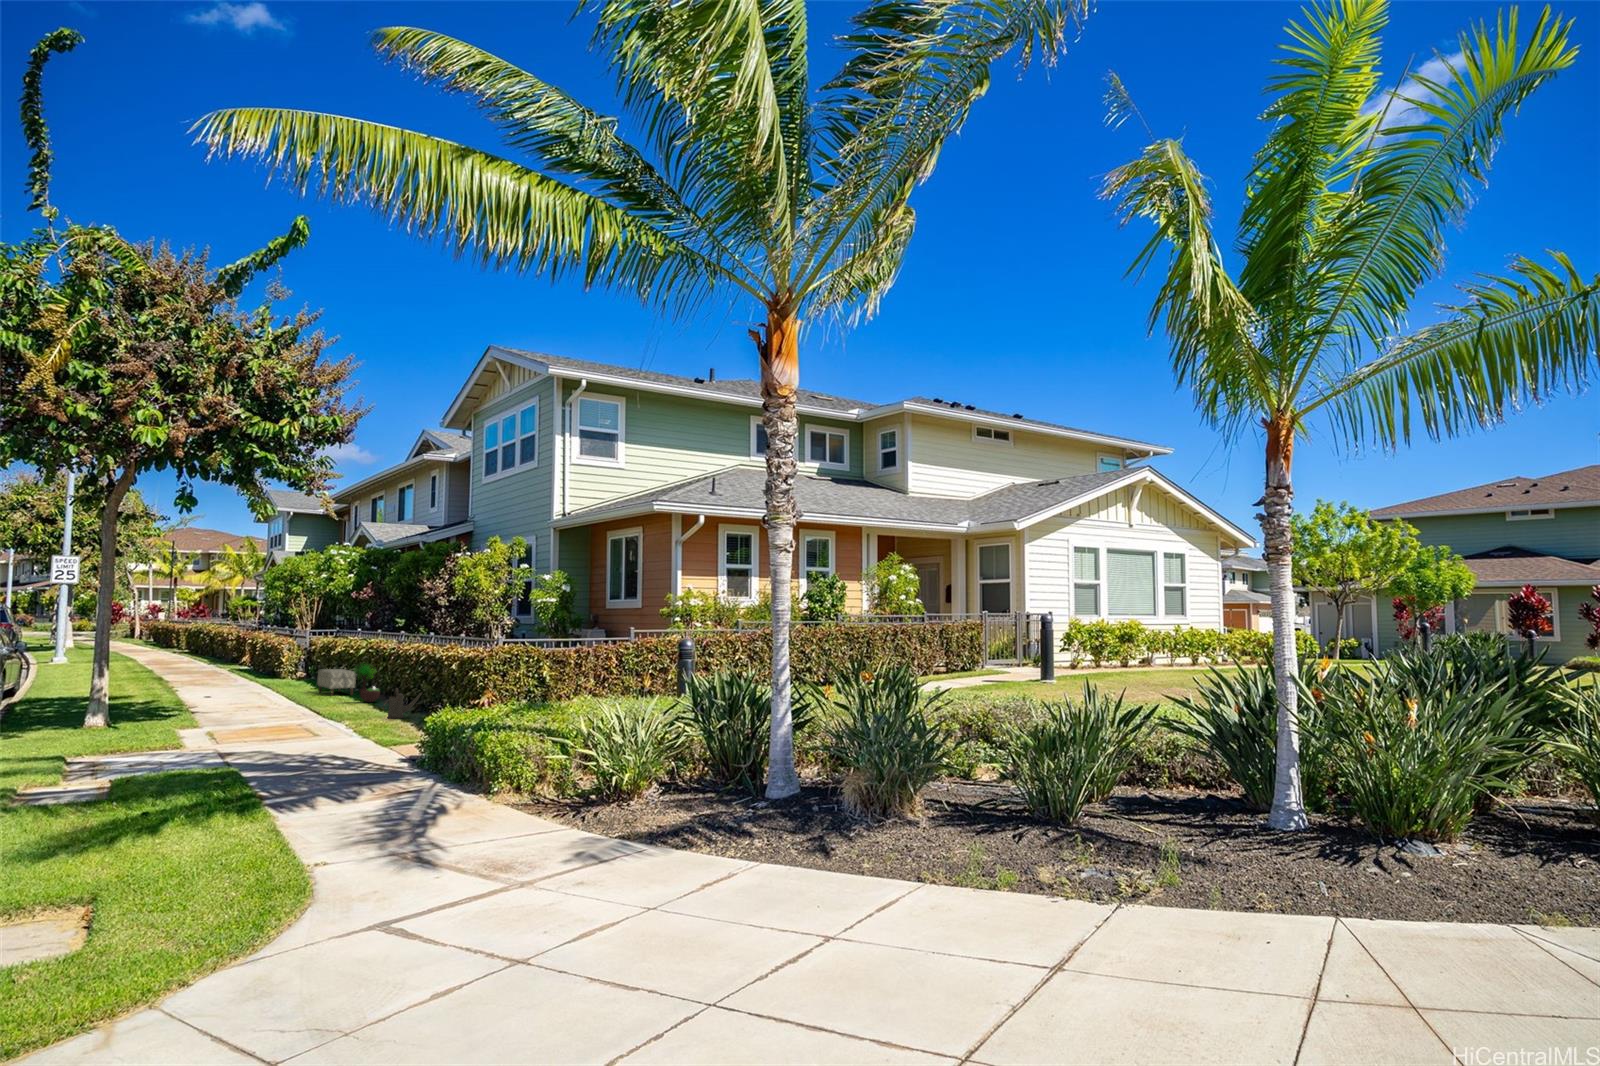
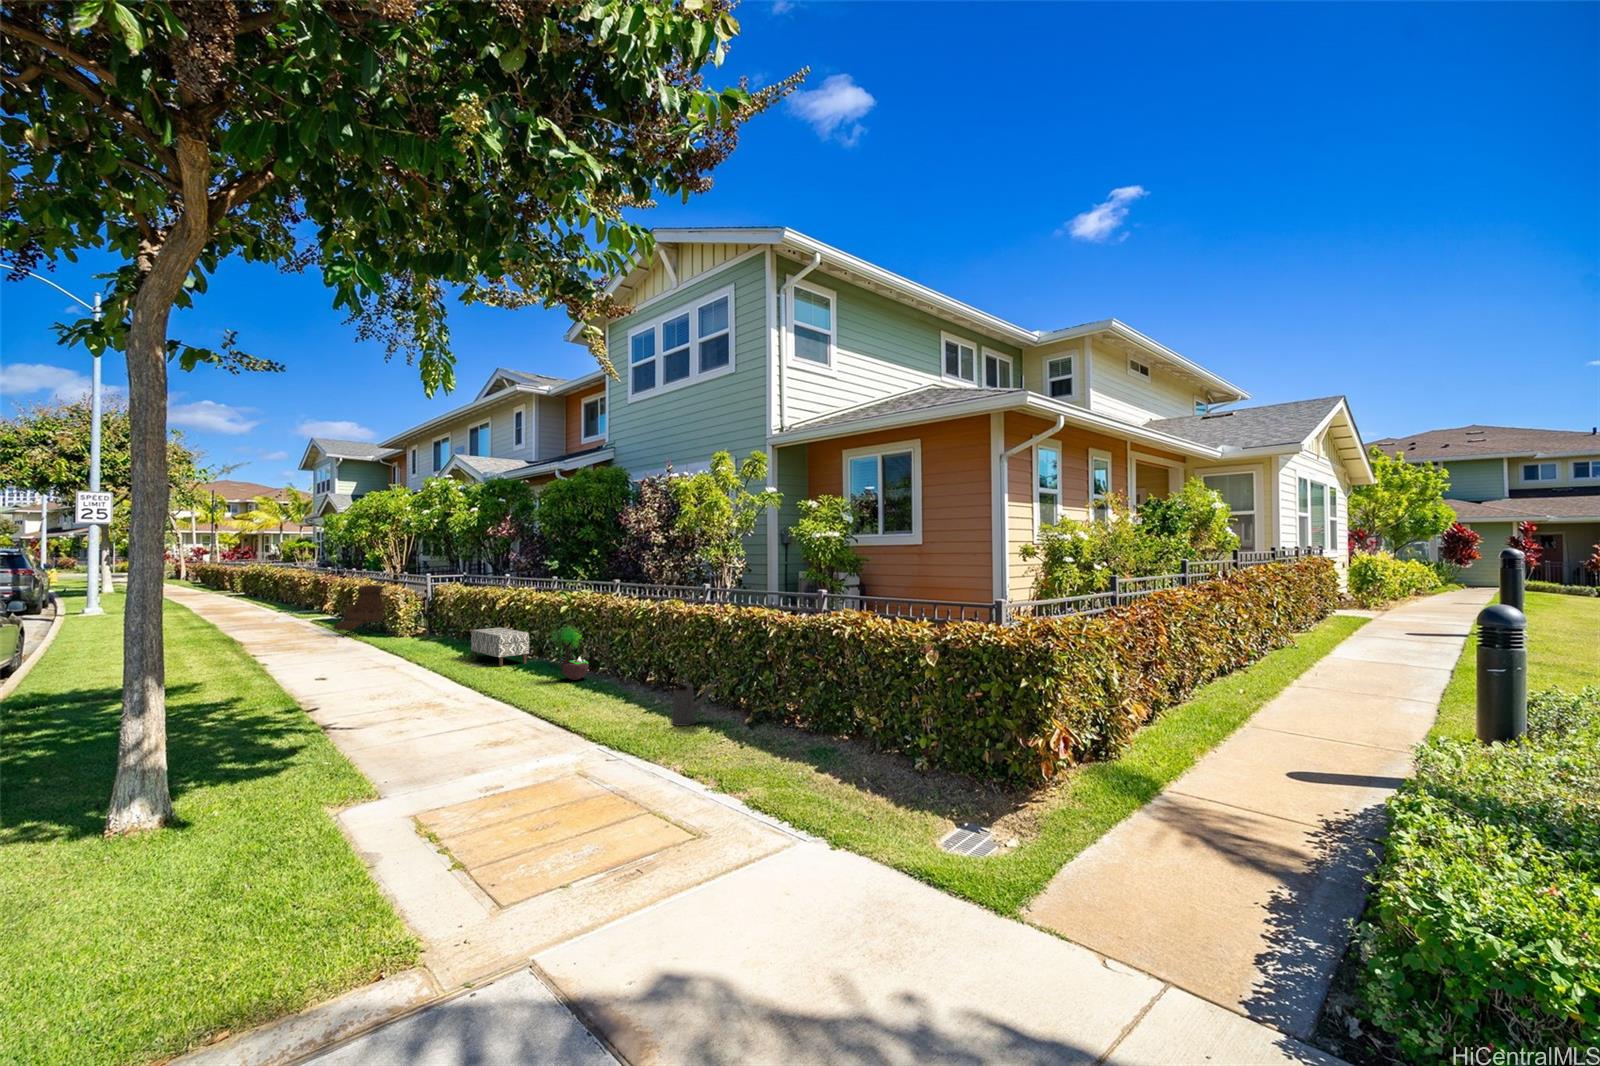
lounge chair: none [234,638,281,680] -> present [333,585,386,636]

